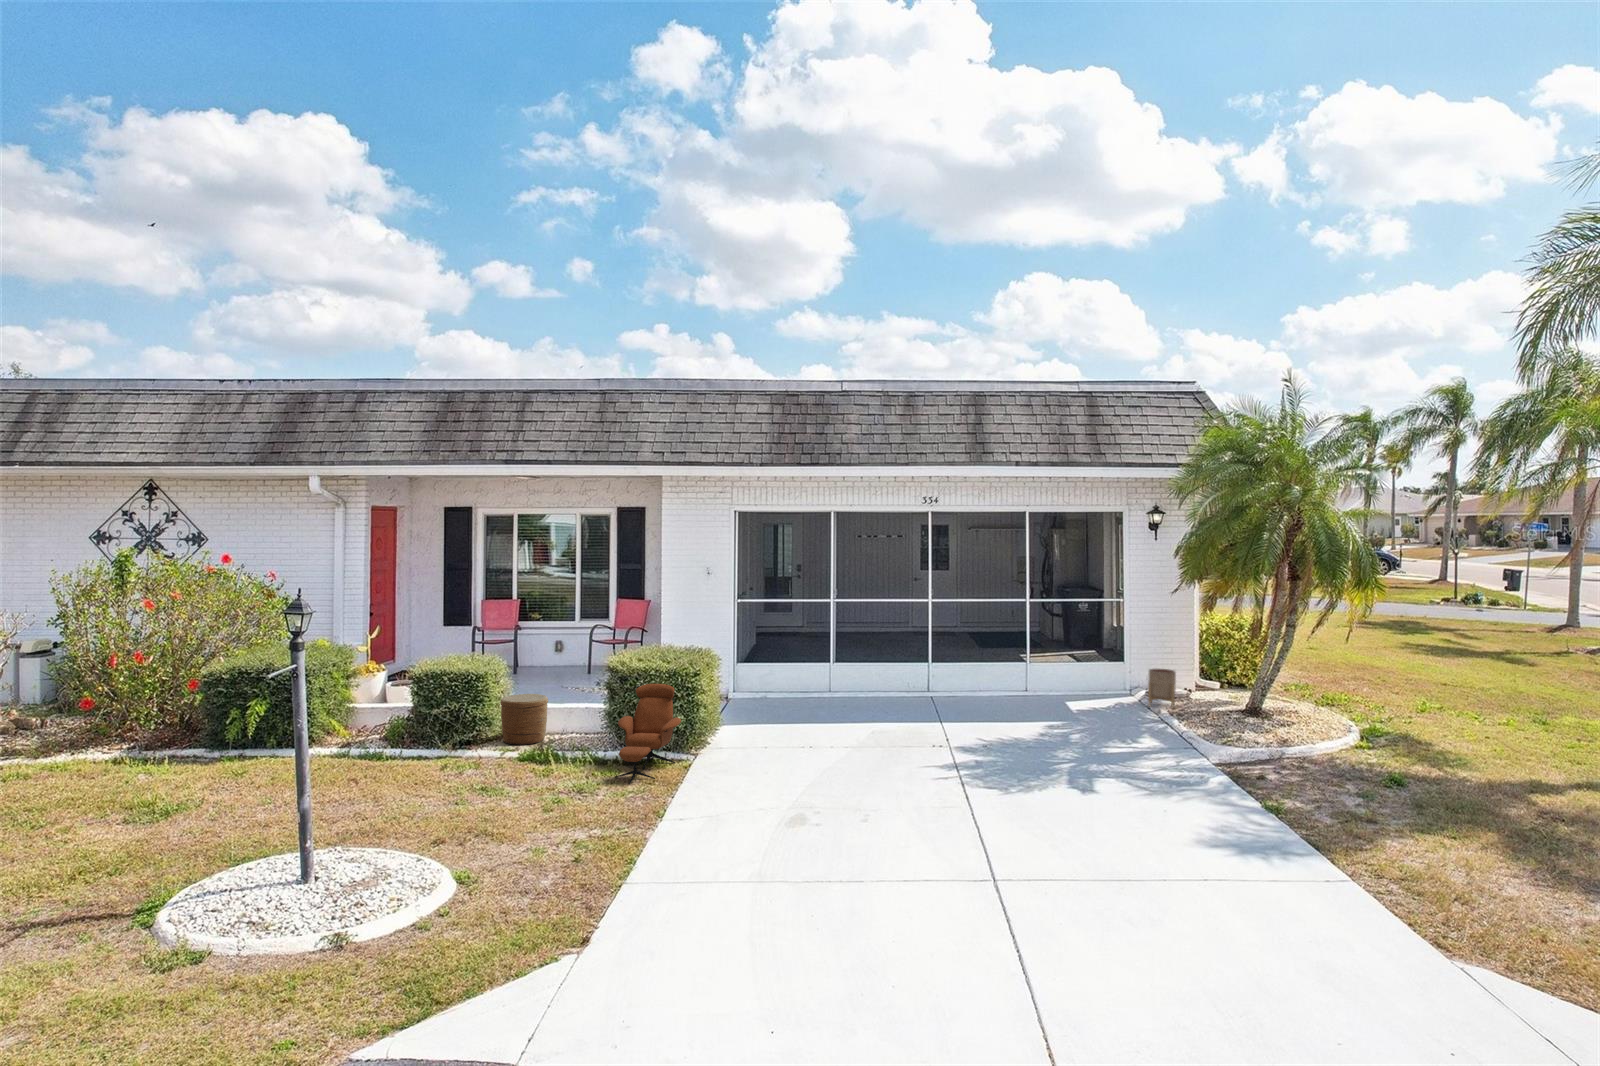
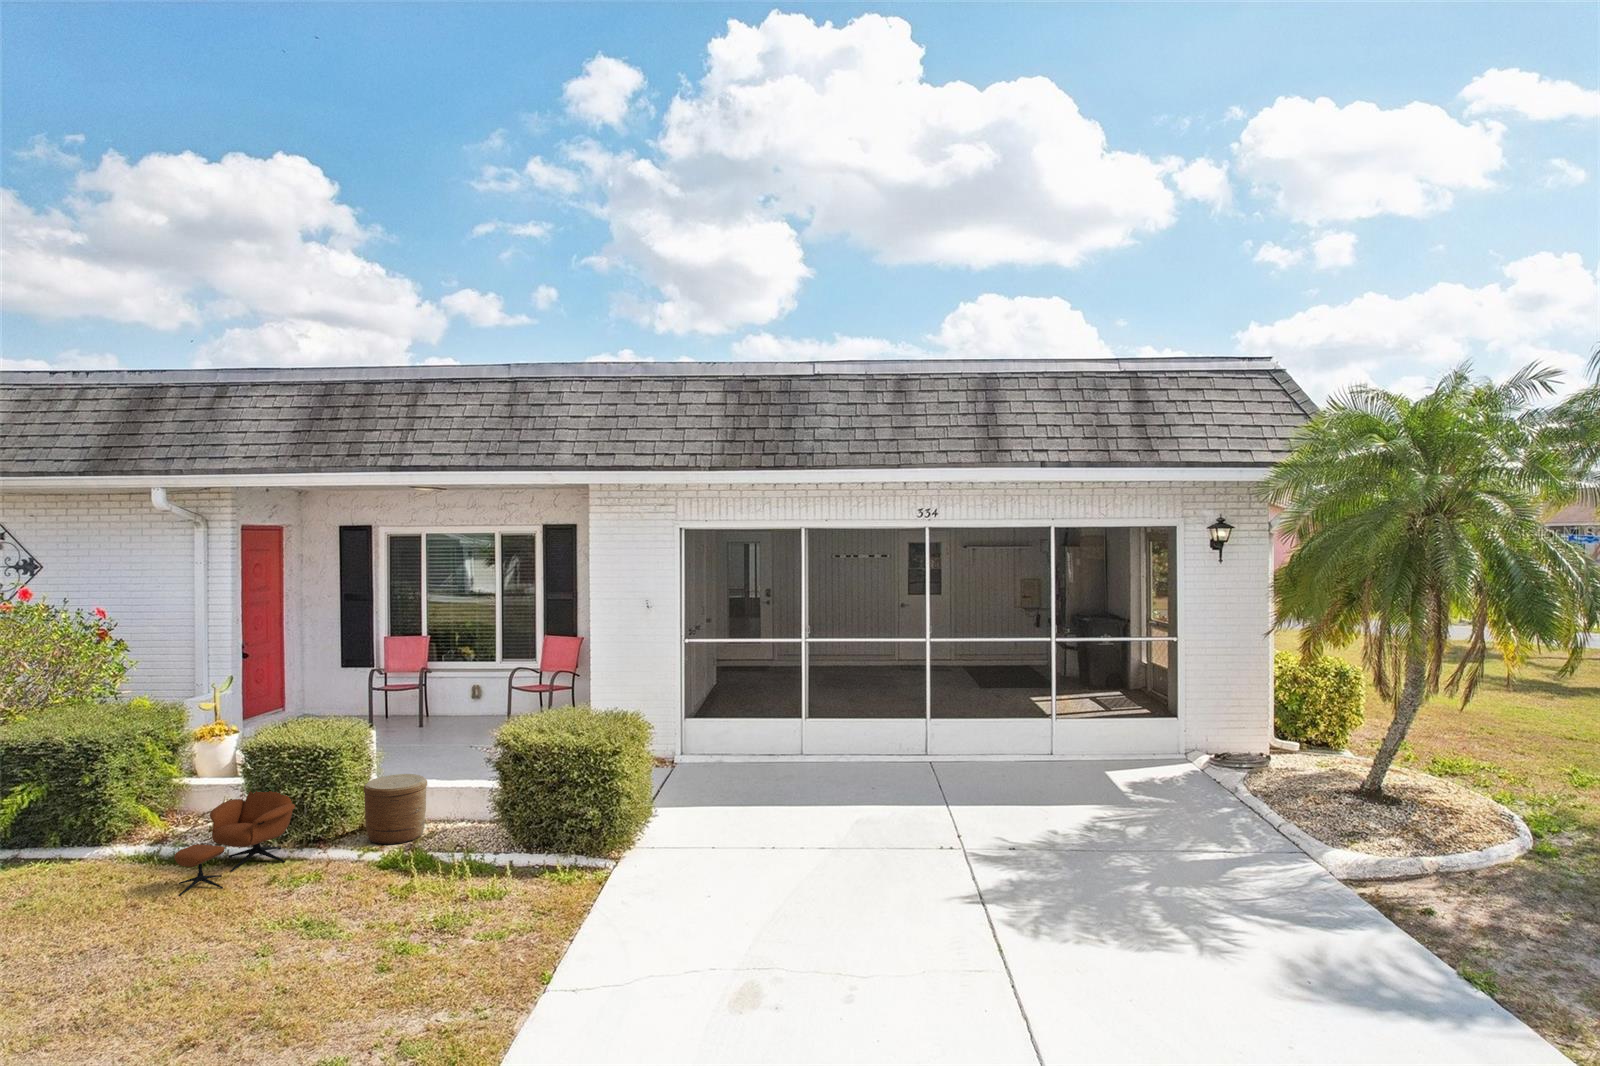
planter: present [1148,669,1176,708] -> none [1210,724,1245,777]
lounge chair: present [615,684,681,784] -> present [174,791,295,896]

